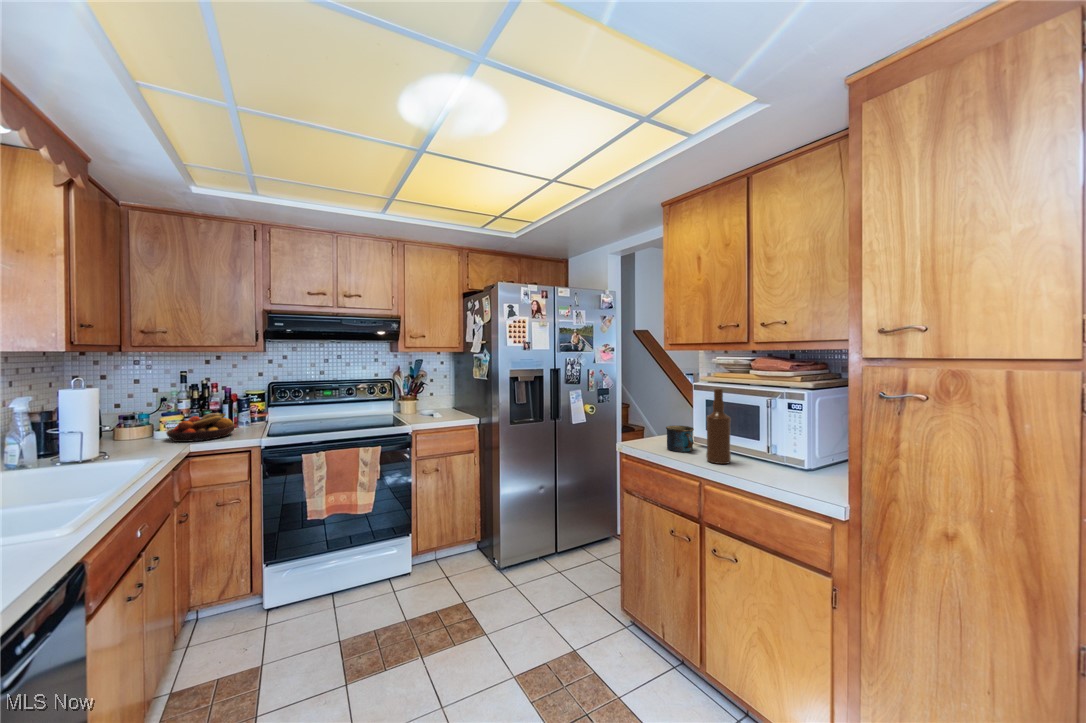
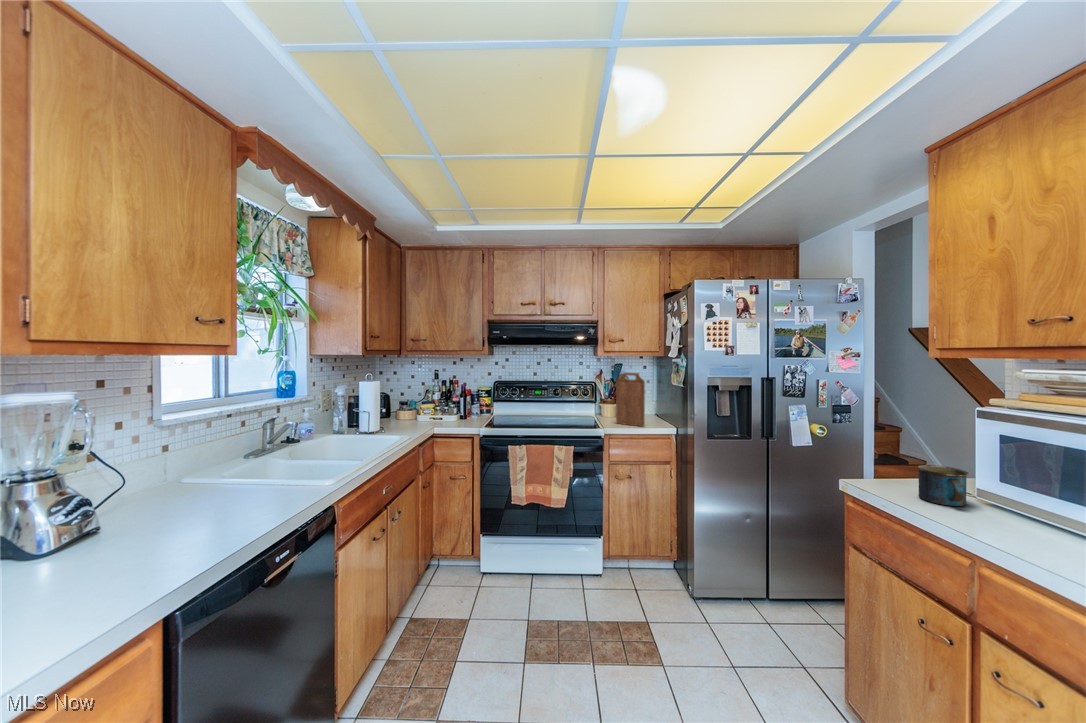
cutting board: none [419,368,449,420] -> present [616,373,645,426]
bottle: present [706,388,731,464] -> none [983,418,1034,536]
fruit bowl: present [166,413,235,442] -> none [422,405,465,426]

